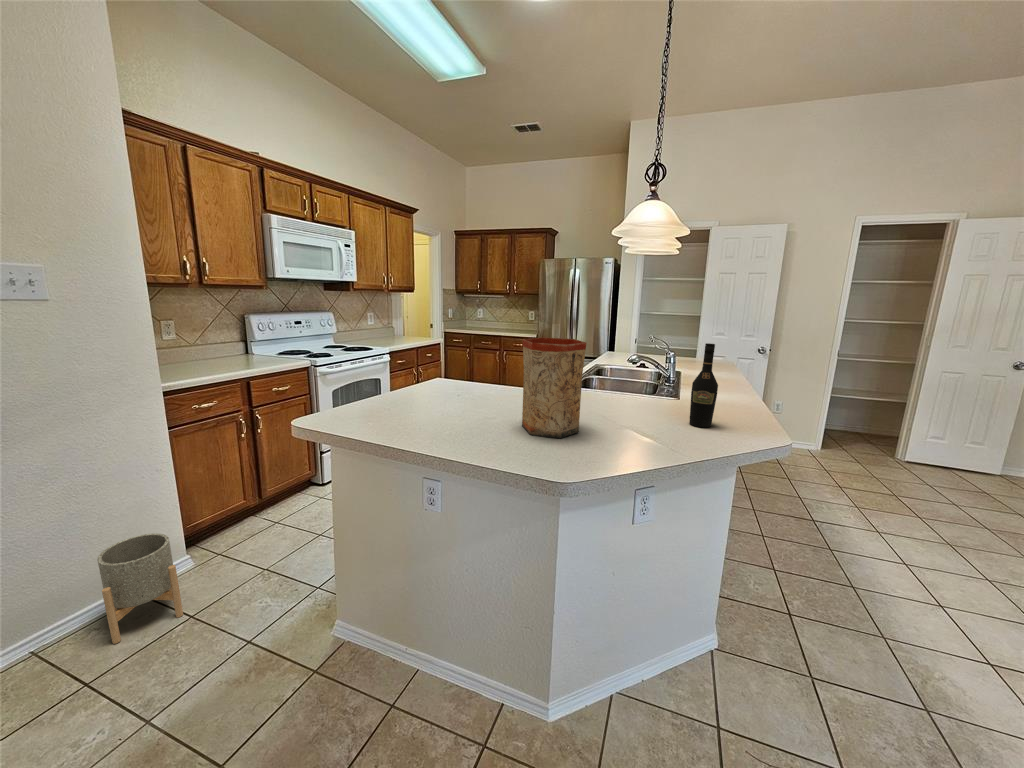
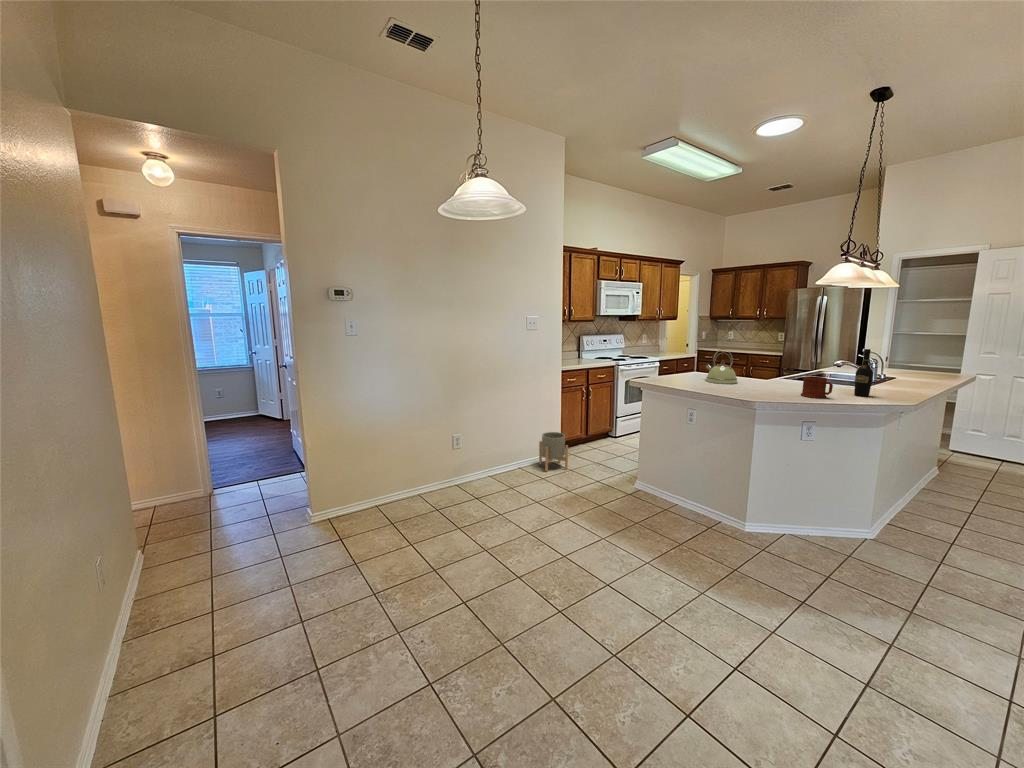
vase: present [522,337,587,438] -> none [744,345,781,392]
kettle: none [447,345,506,417] -> present [706,349,737,384]
mug: none [624,400,681,449] -> present [801,376,833,398]

